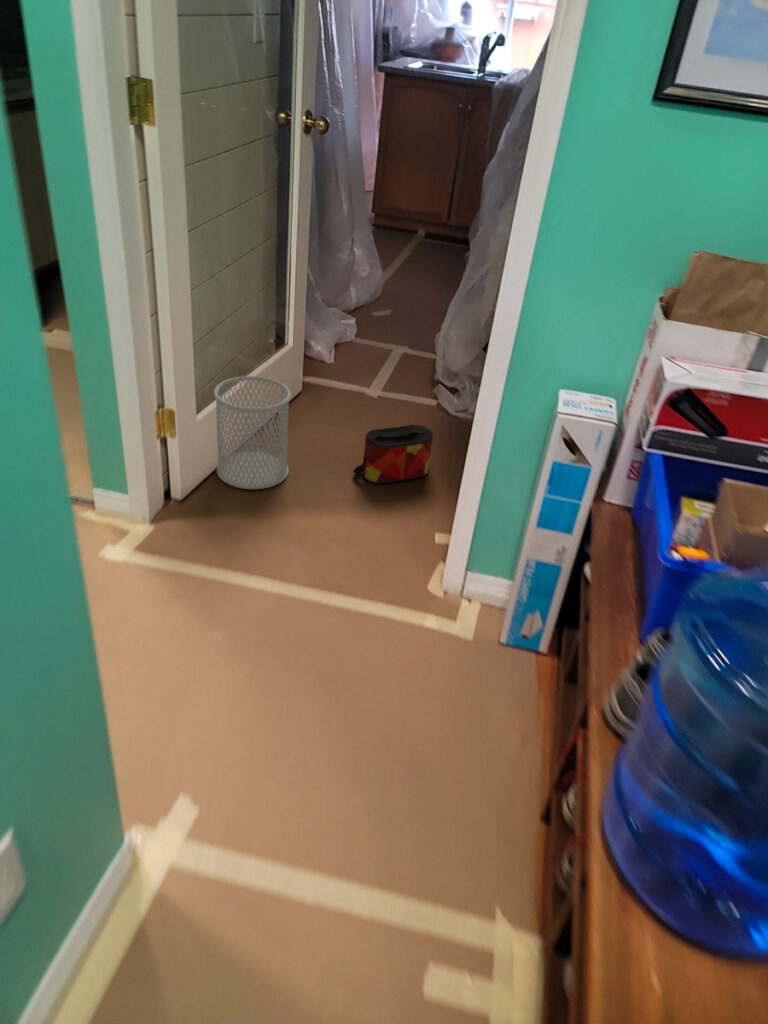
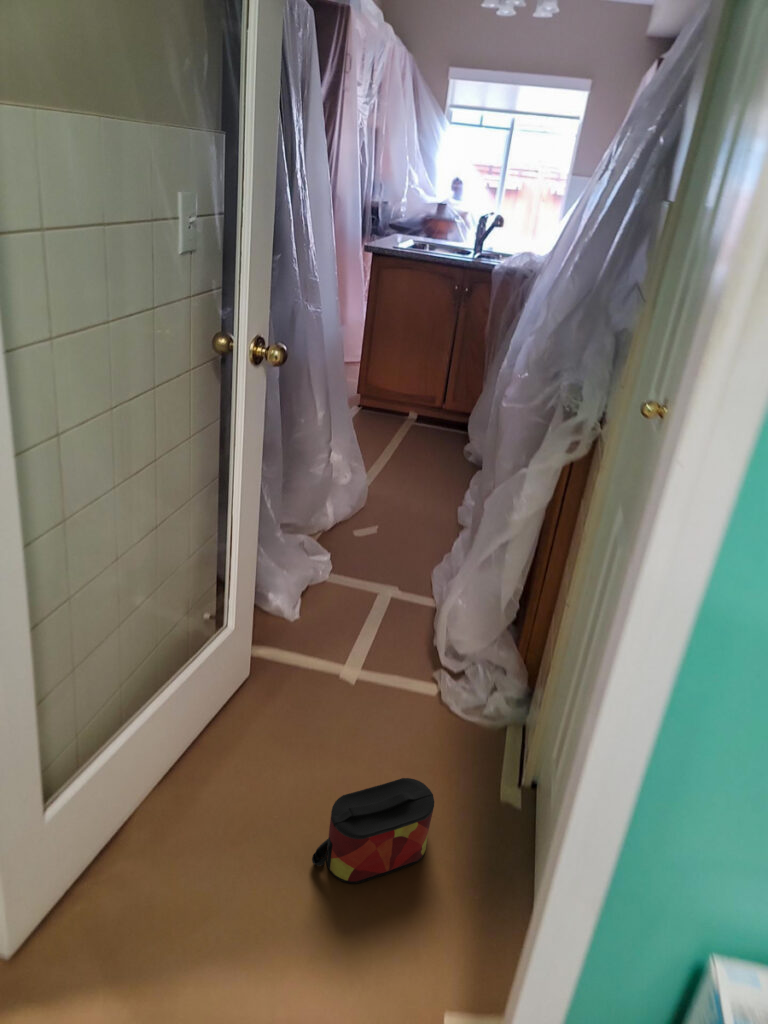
wastebasket: present [214,376,291,489] -> none [87,722,213,914]

